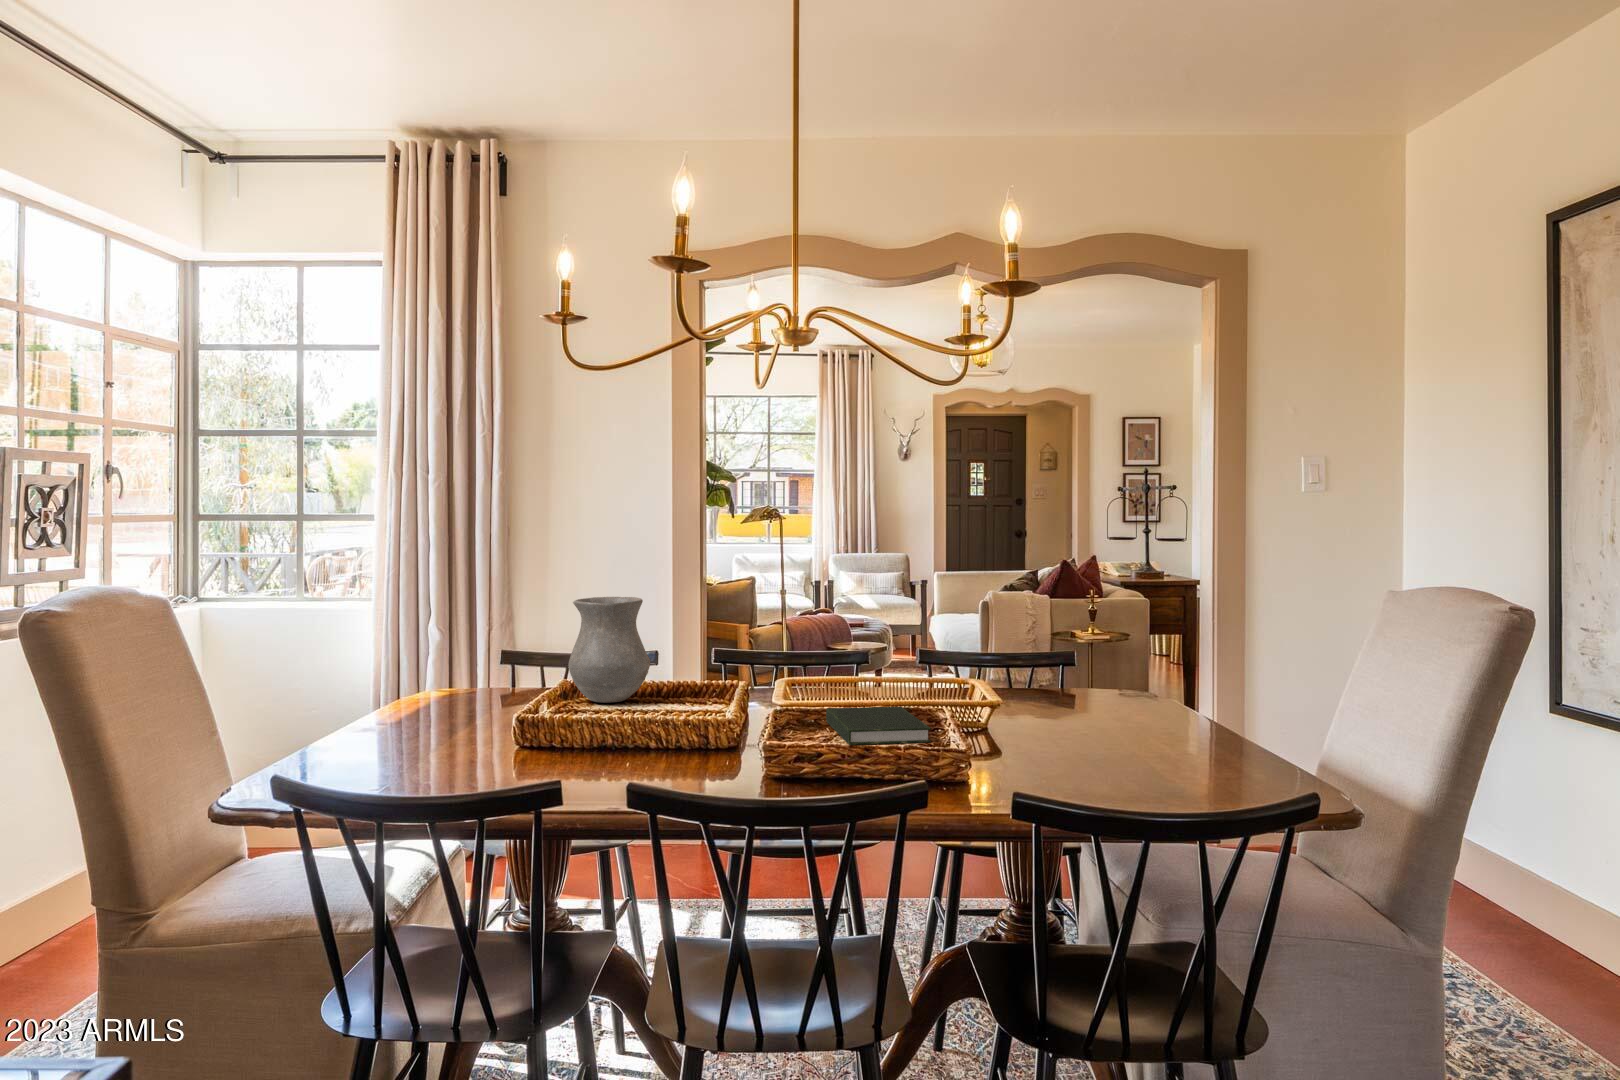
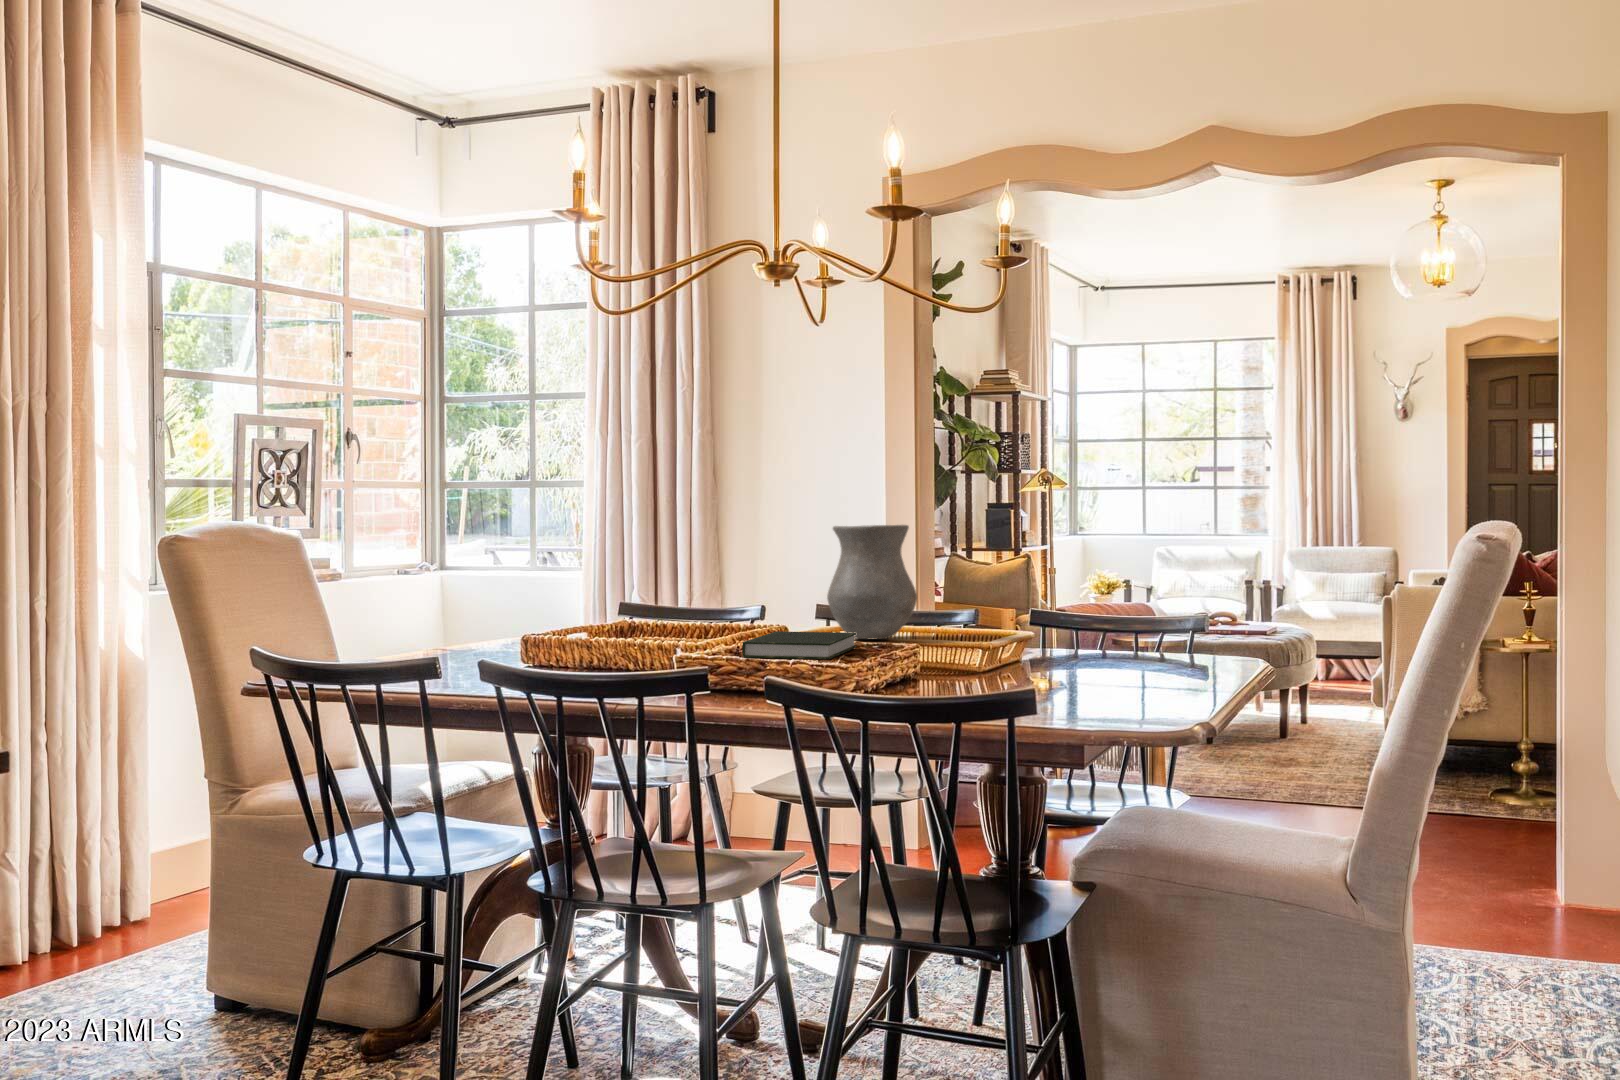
vase: present [568,597,650,703] -> present [827,525,917,640]

